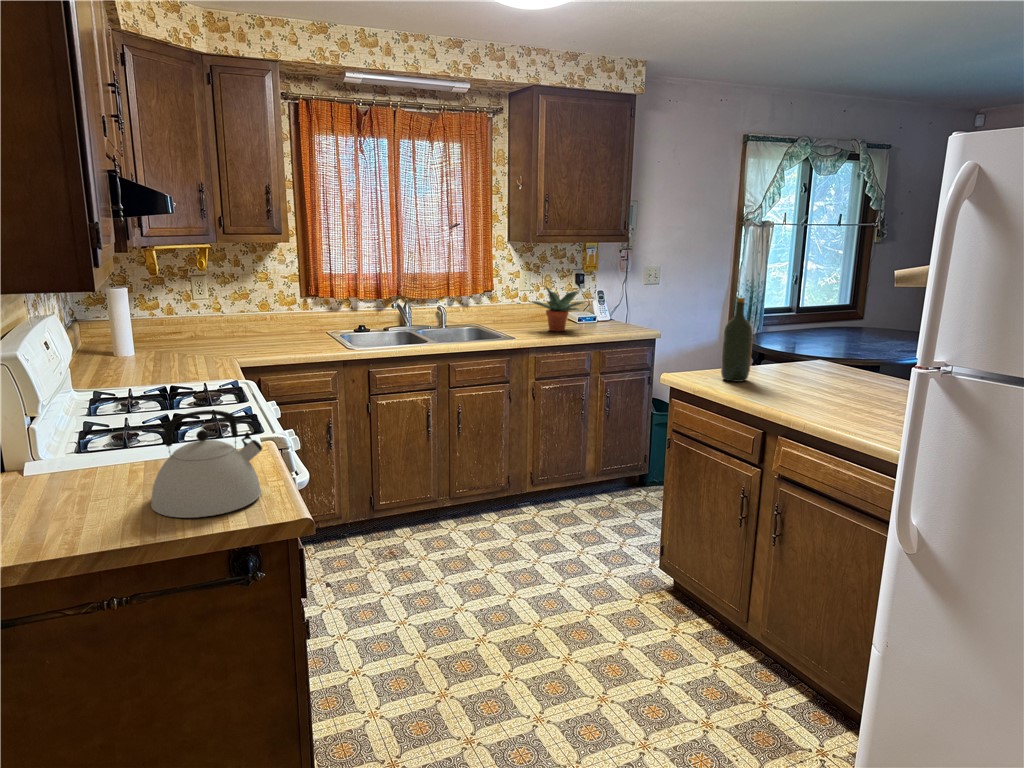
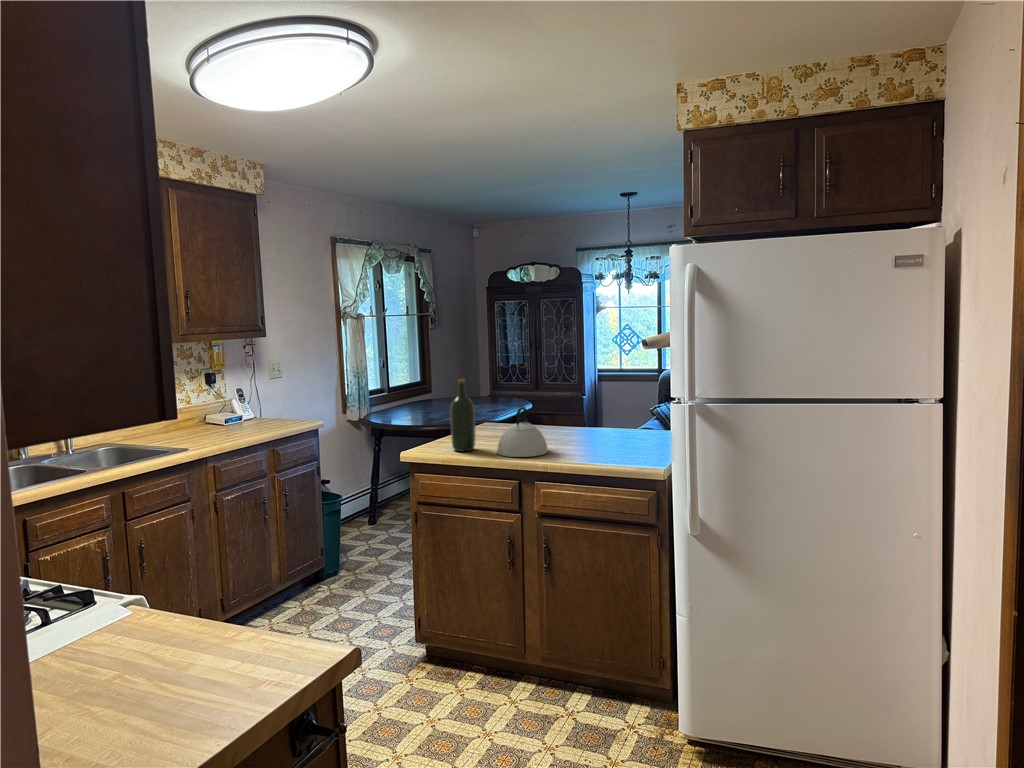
potted plant: present [531,287,584,331] -> none [181,389,246,437]
kettle: present [151,410,262,518] -> present [497,407,548,457]

